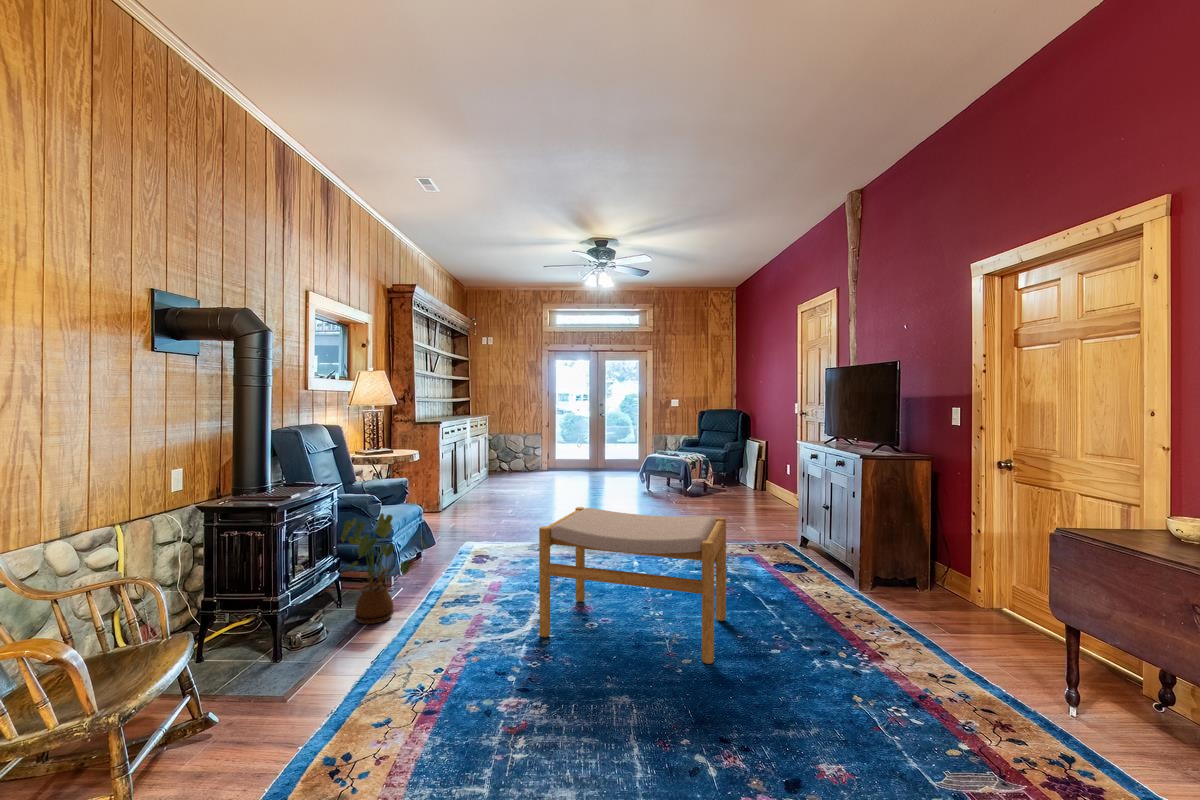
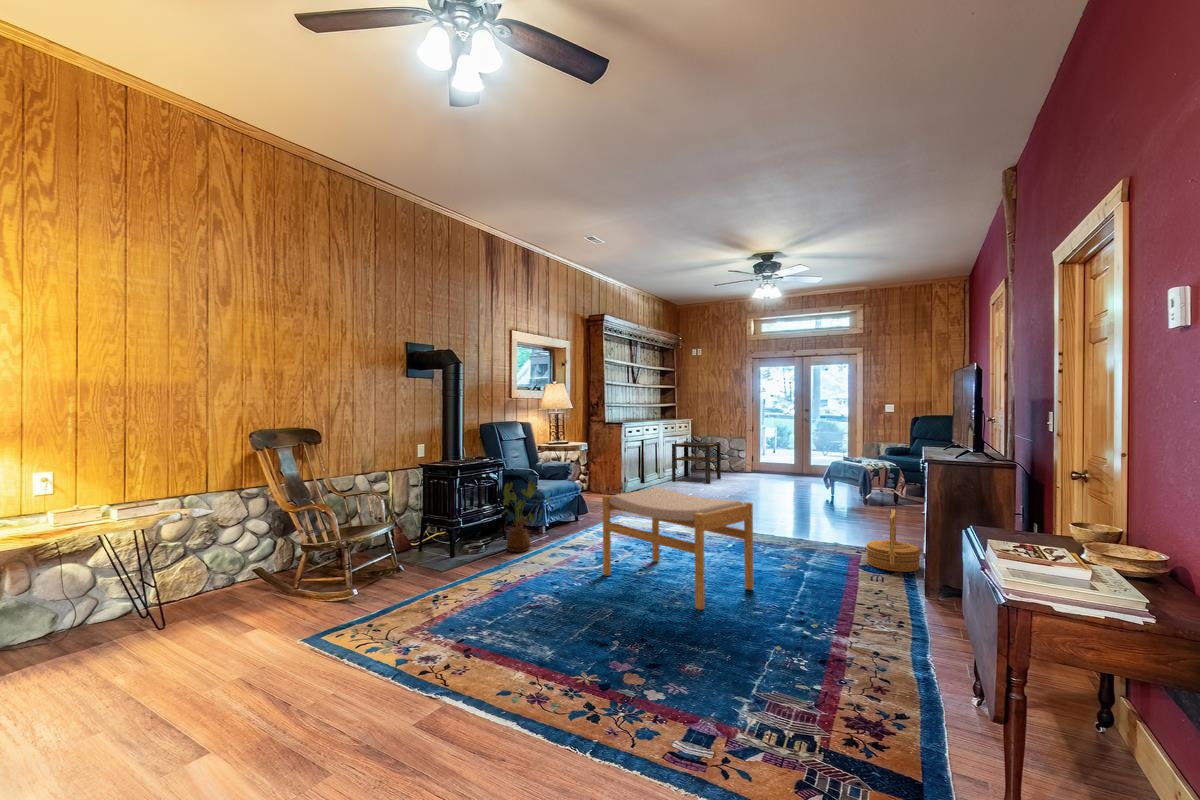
side table: none [476,441,526,488] -> present [672,441,721,484]
woven basket: none [770,506,821,569] -> present [866,510,921,572]

